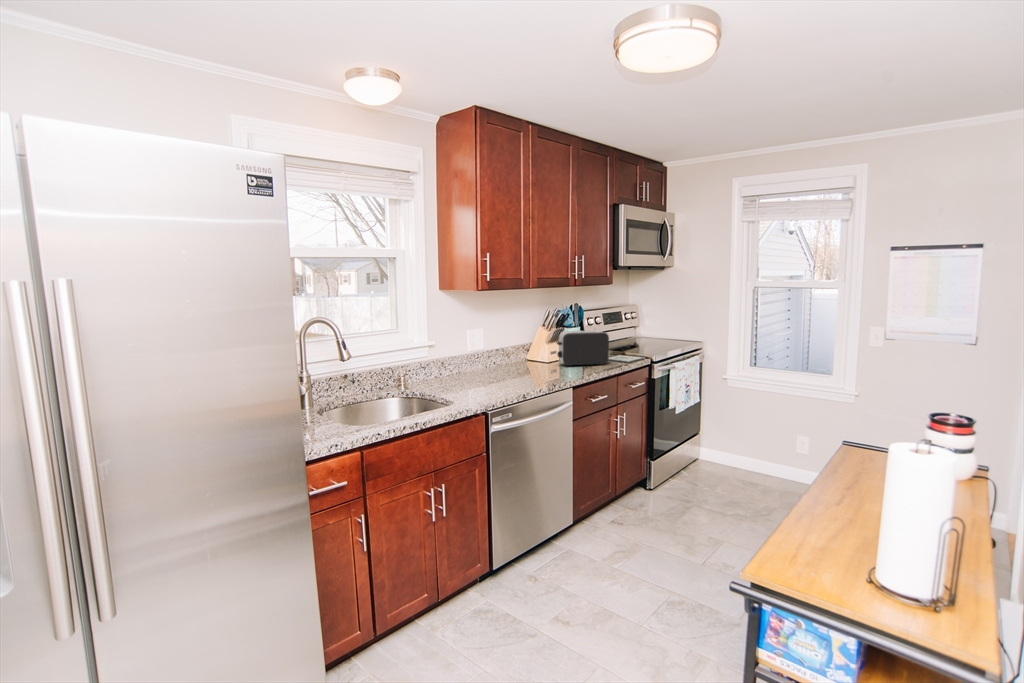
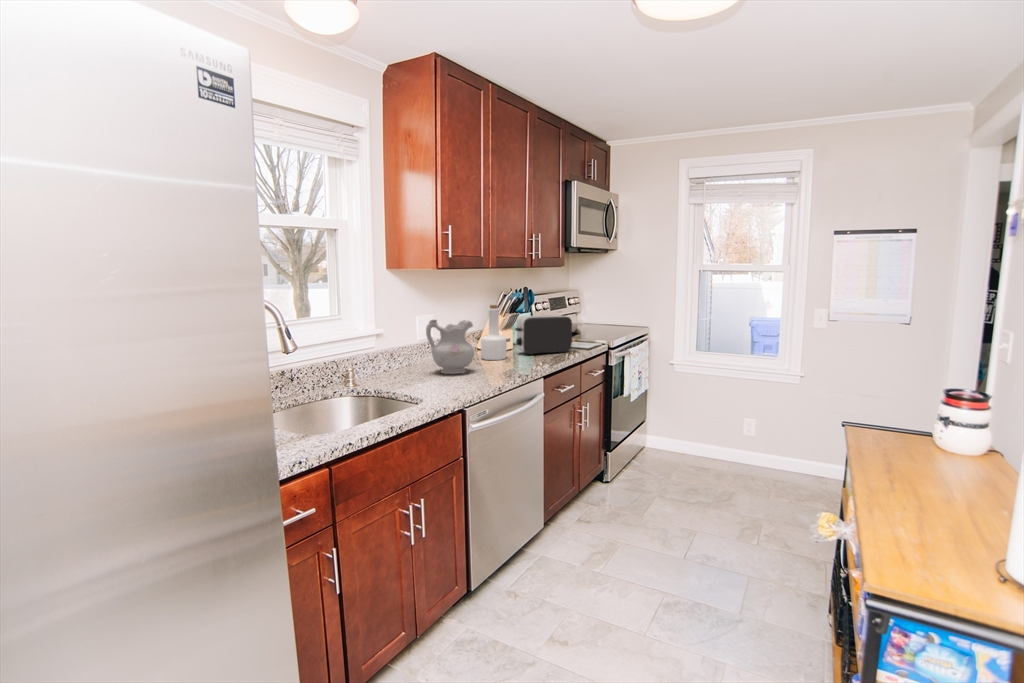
bottle: none [524,322,547,370] -> present [481,305,507,360]
ceramic pitcher: none [469,335,510,382] -> present [426,320,474,374]

